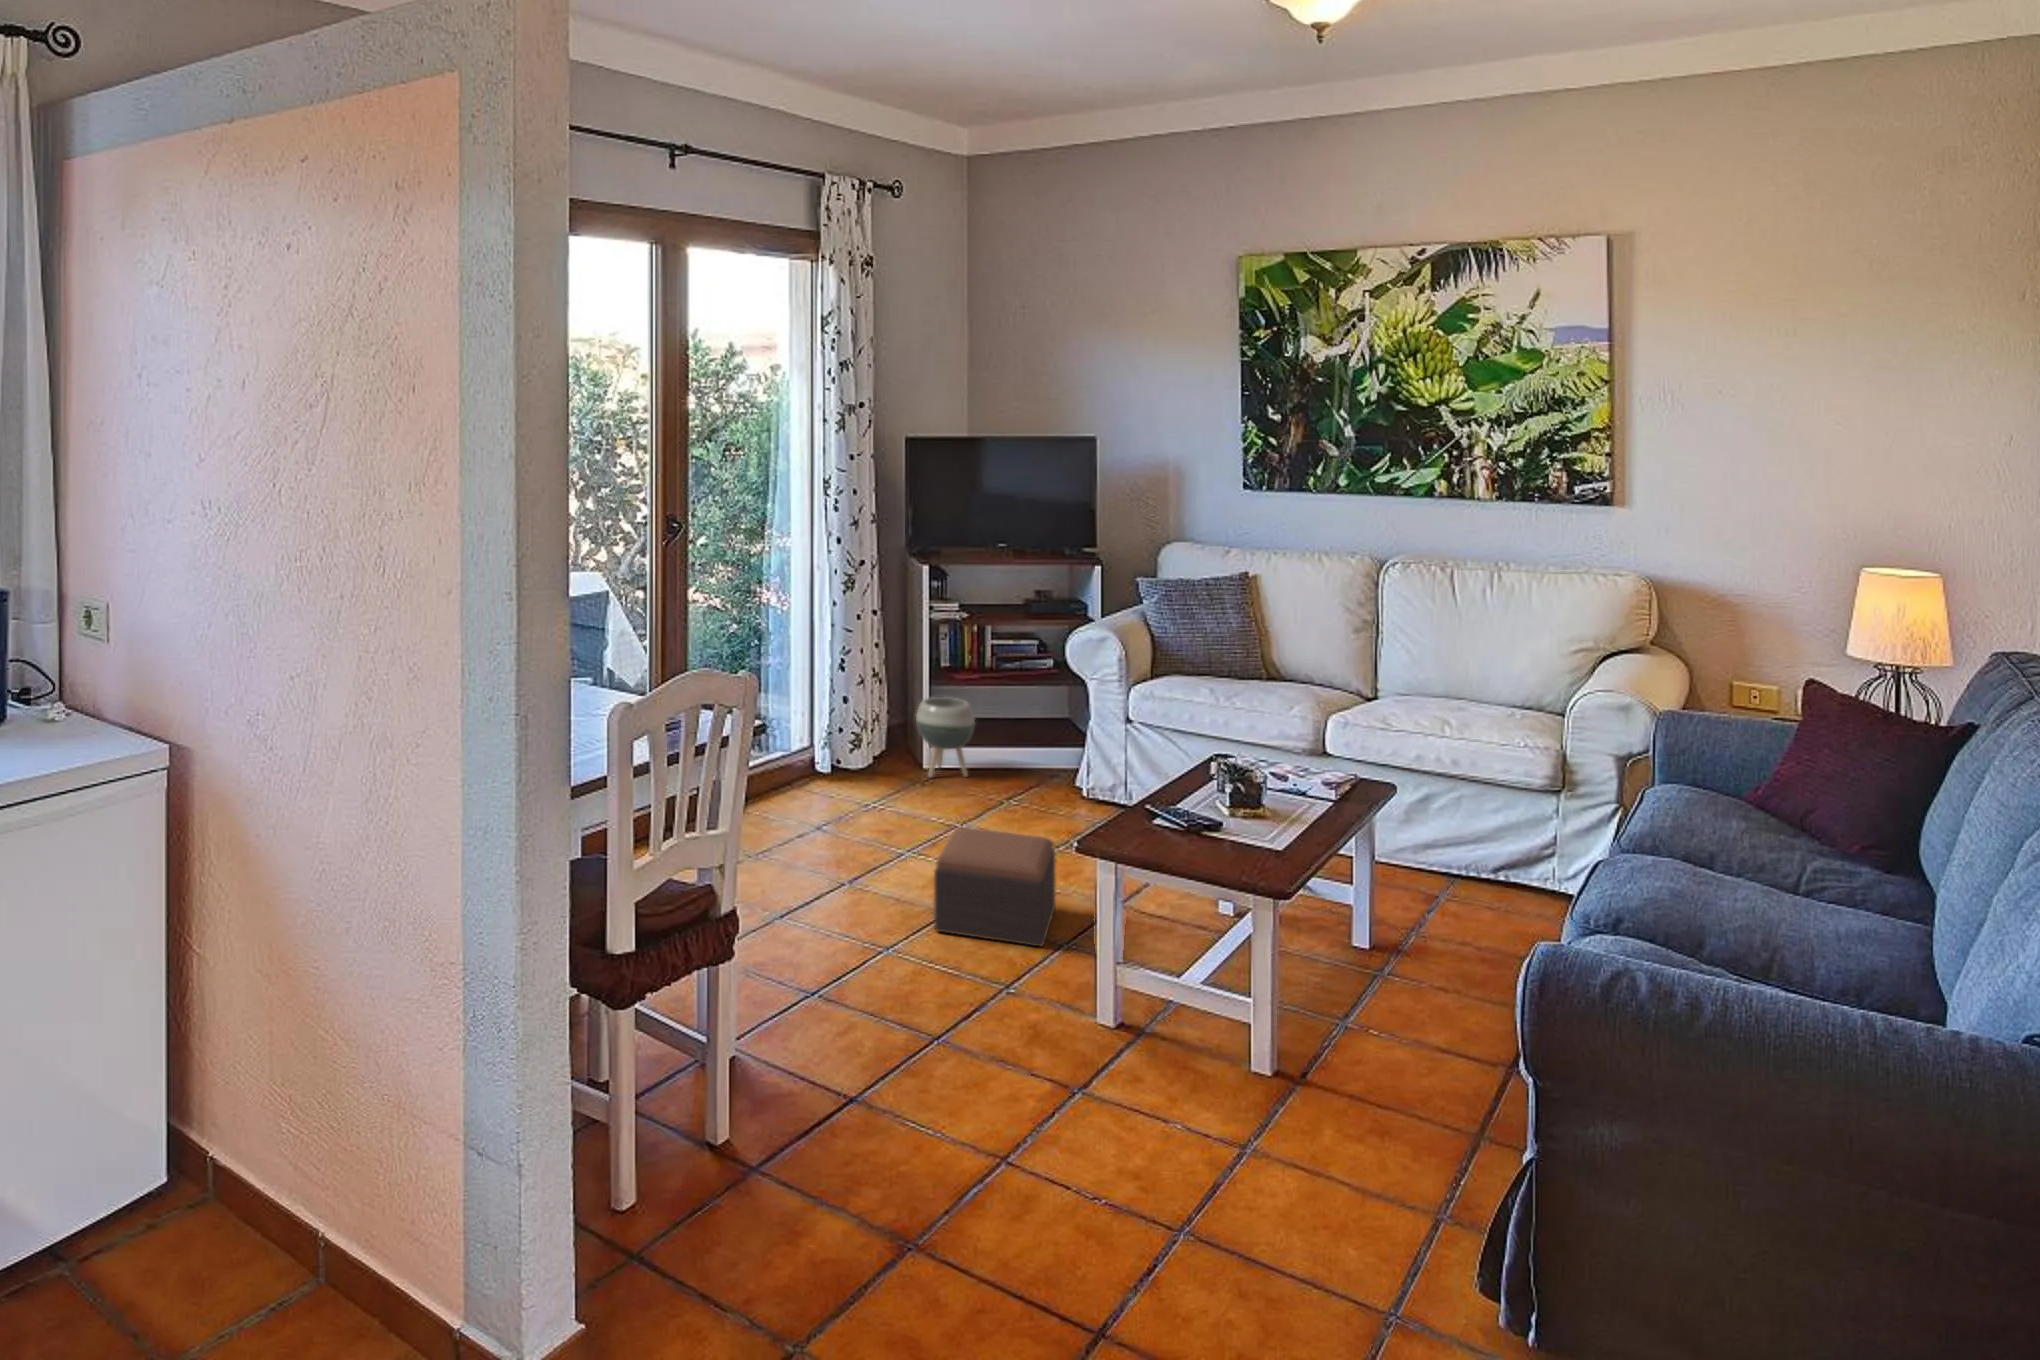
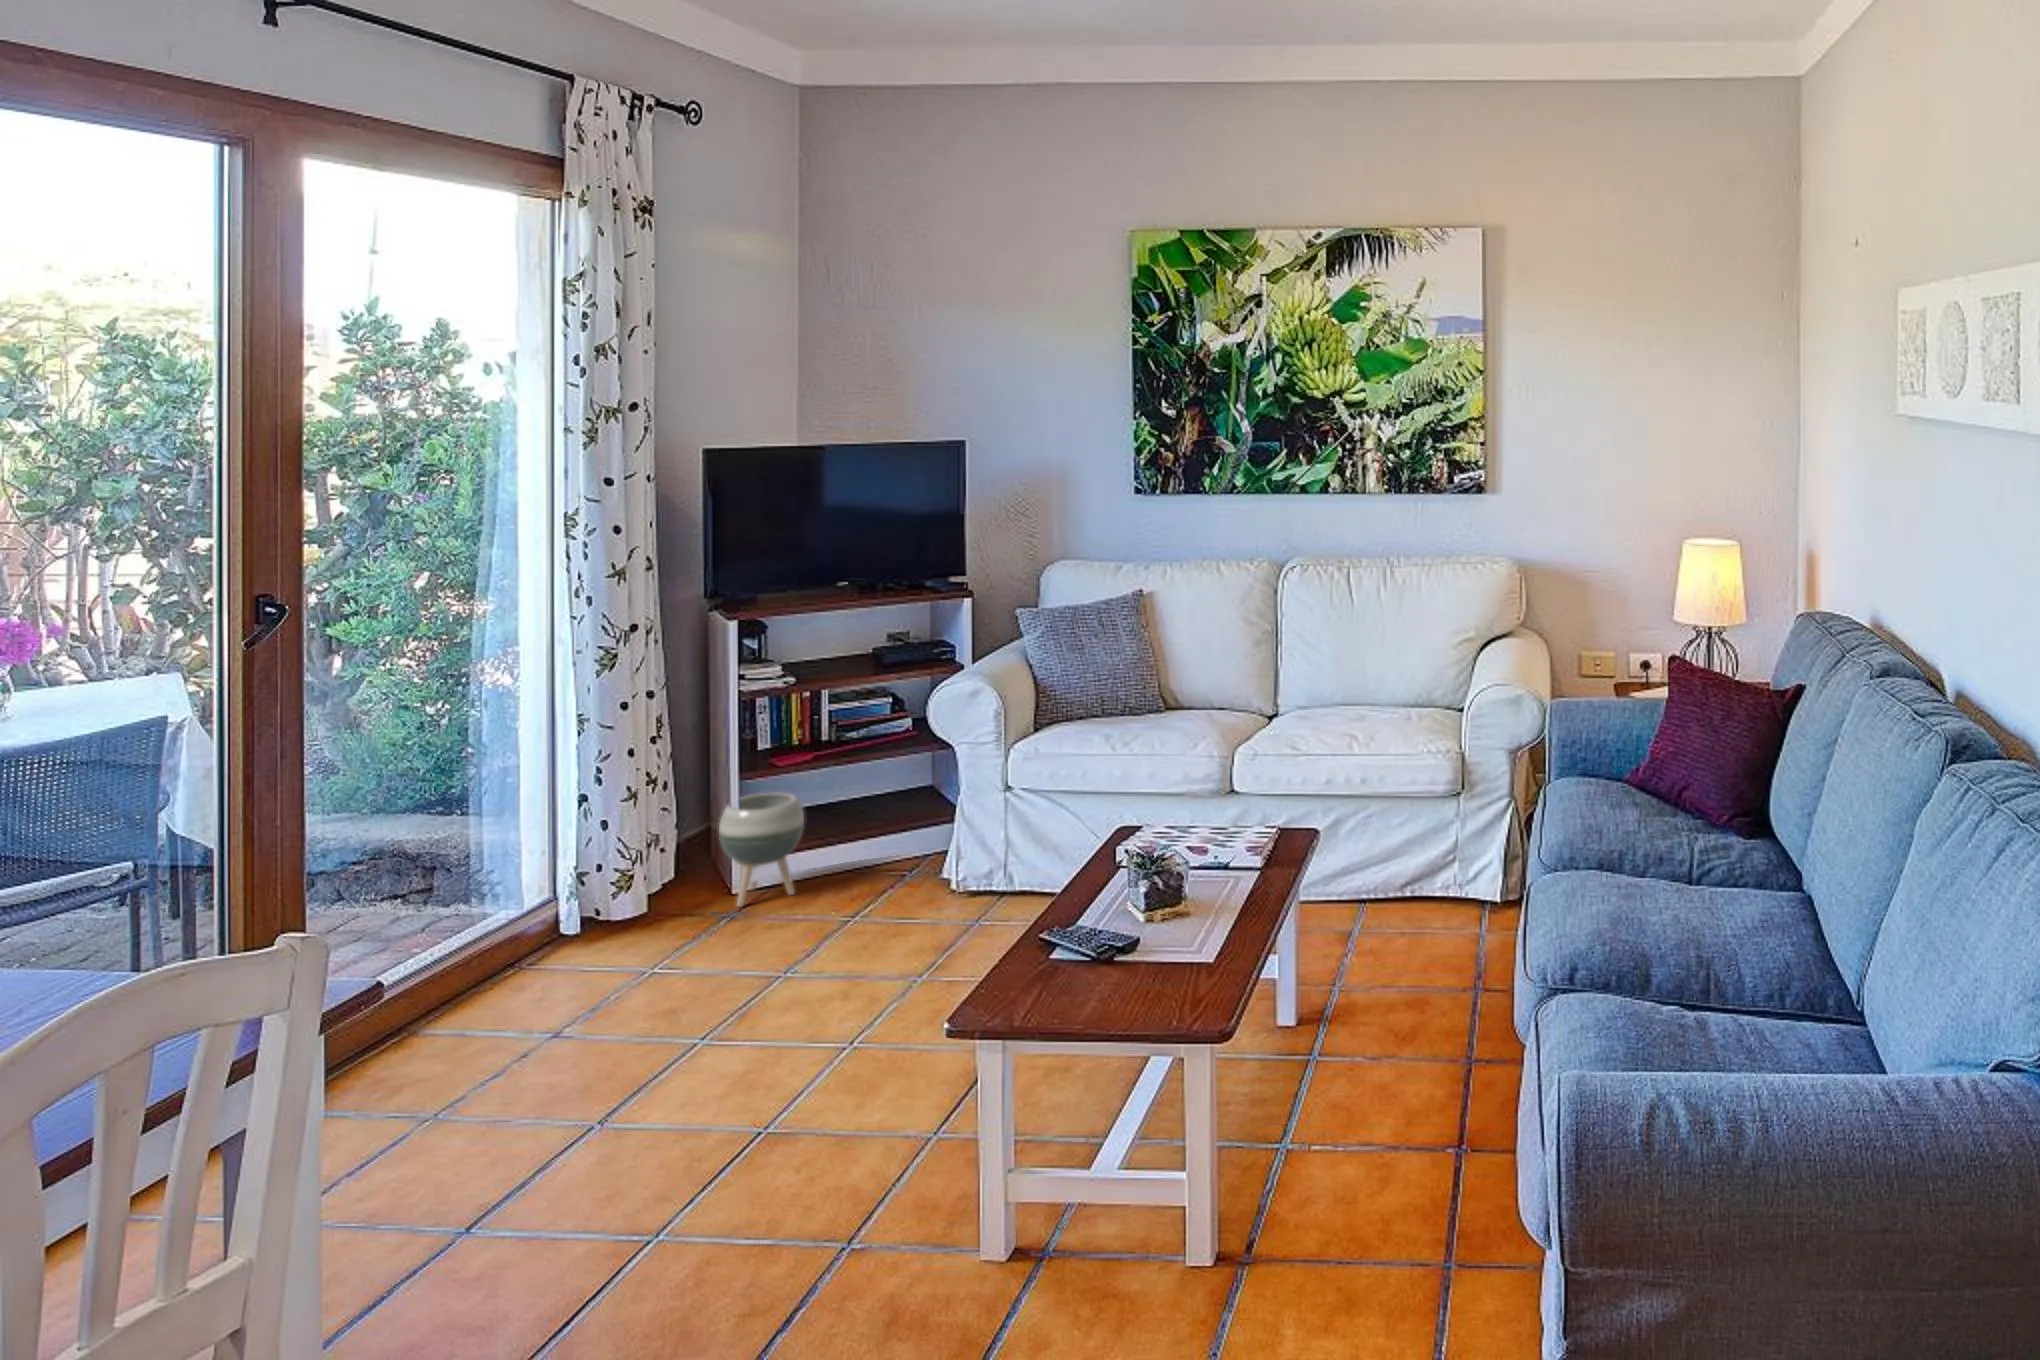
footstool: present [934,827,1055,946] -> none [736,986,917,1170]

